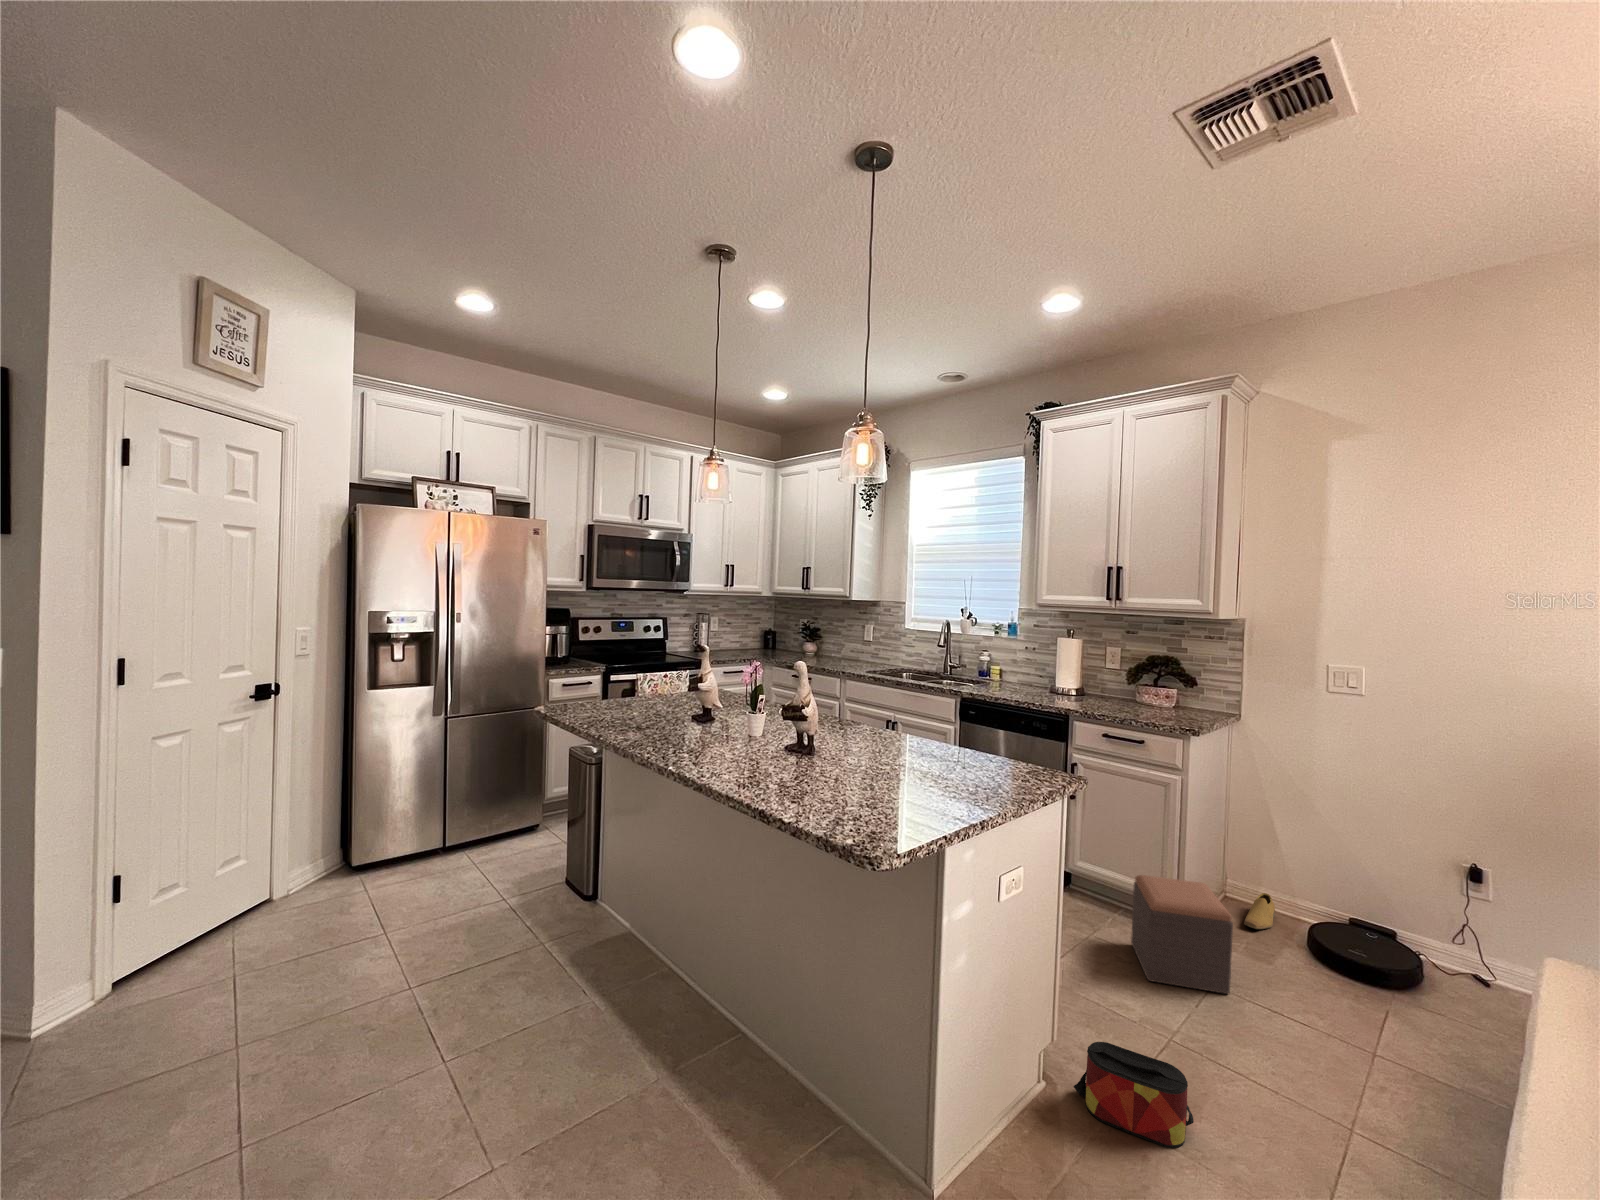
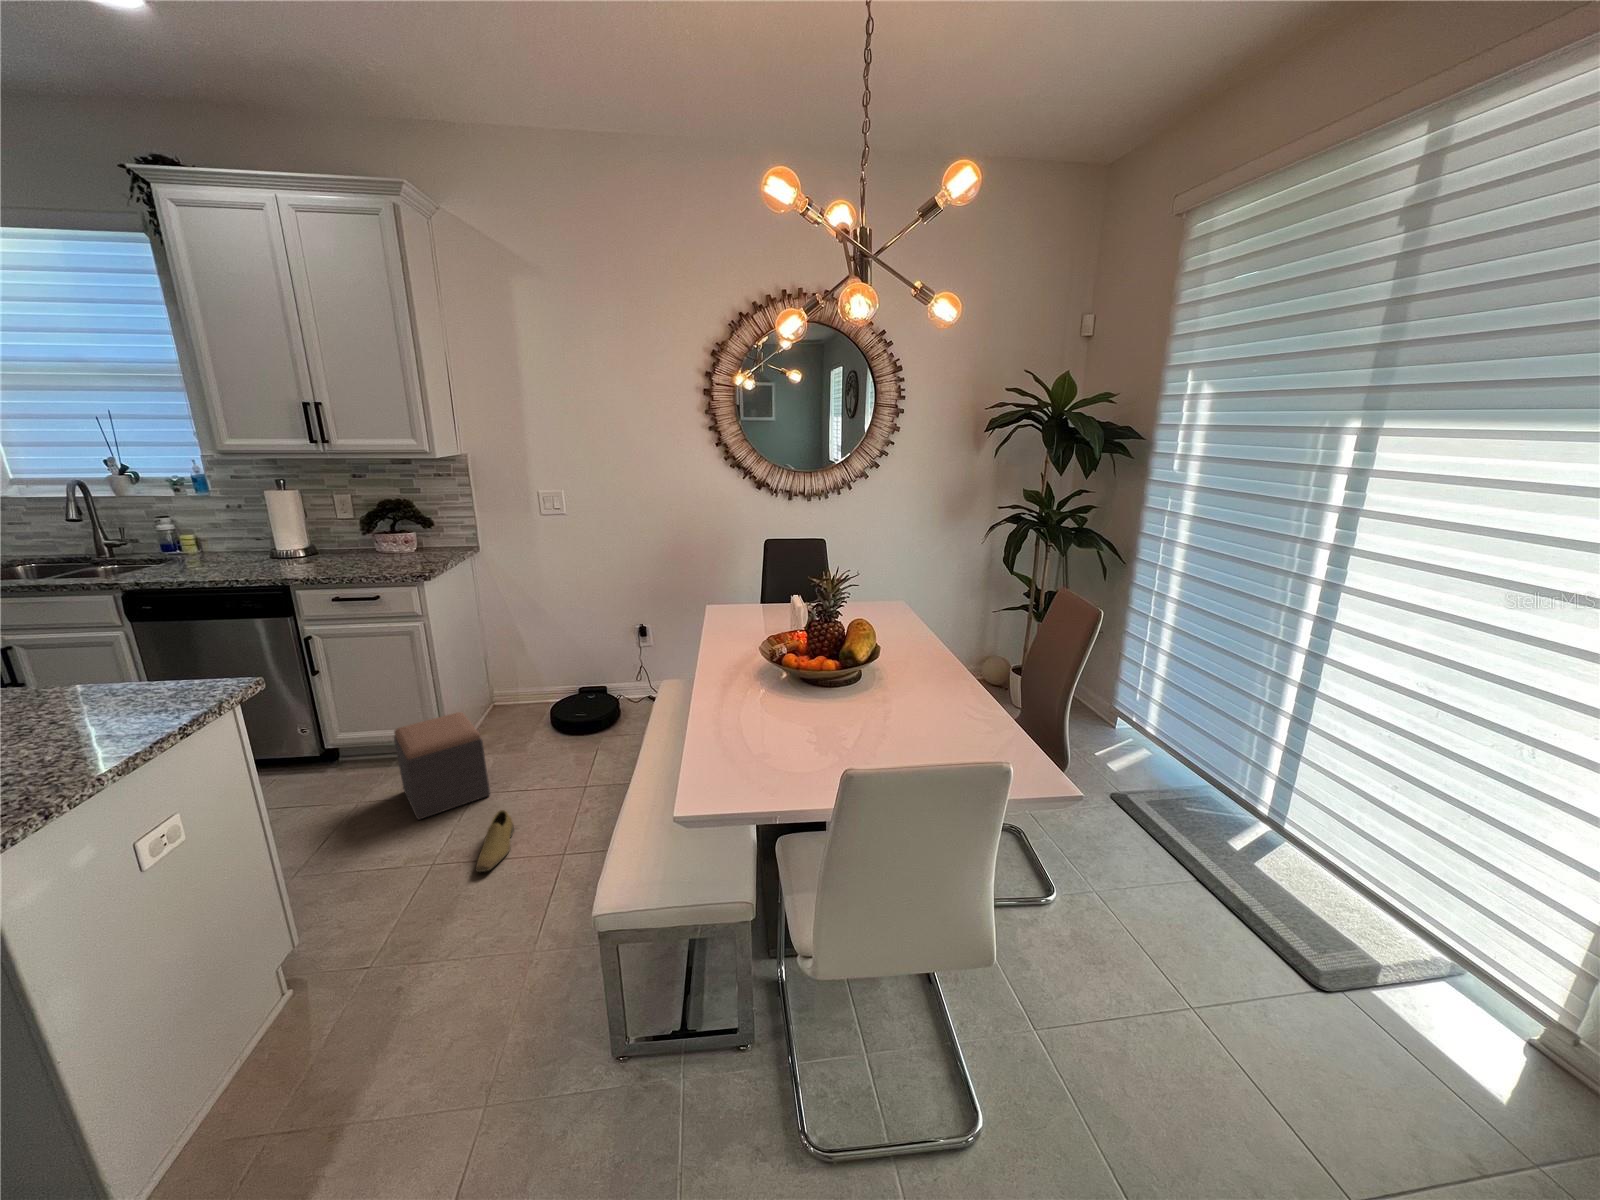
shoe: present [1244,893,1275,929] -> present [476,810,514,872]
bag: present [1074,1042,1194,1148] -> none [330,900,447,988]

